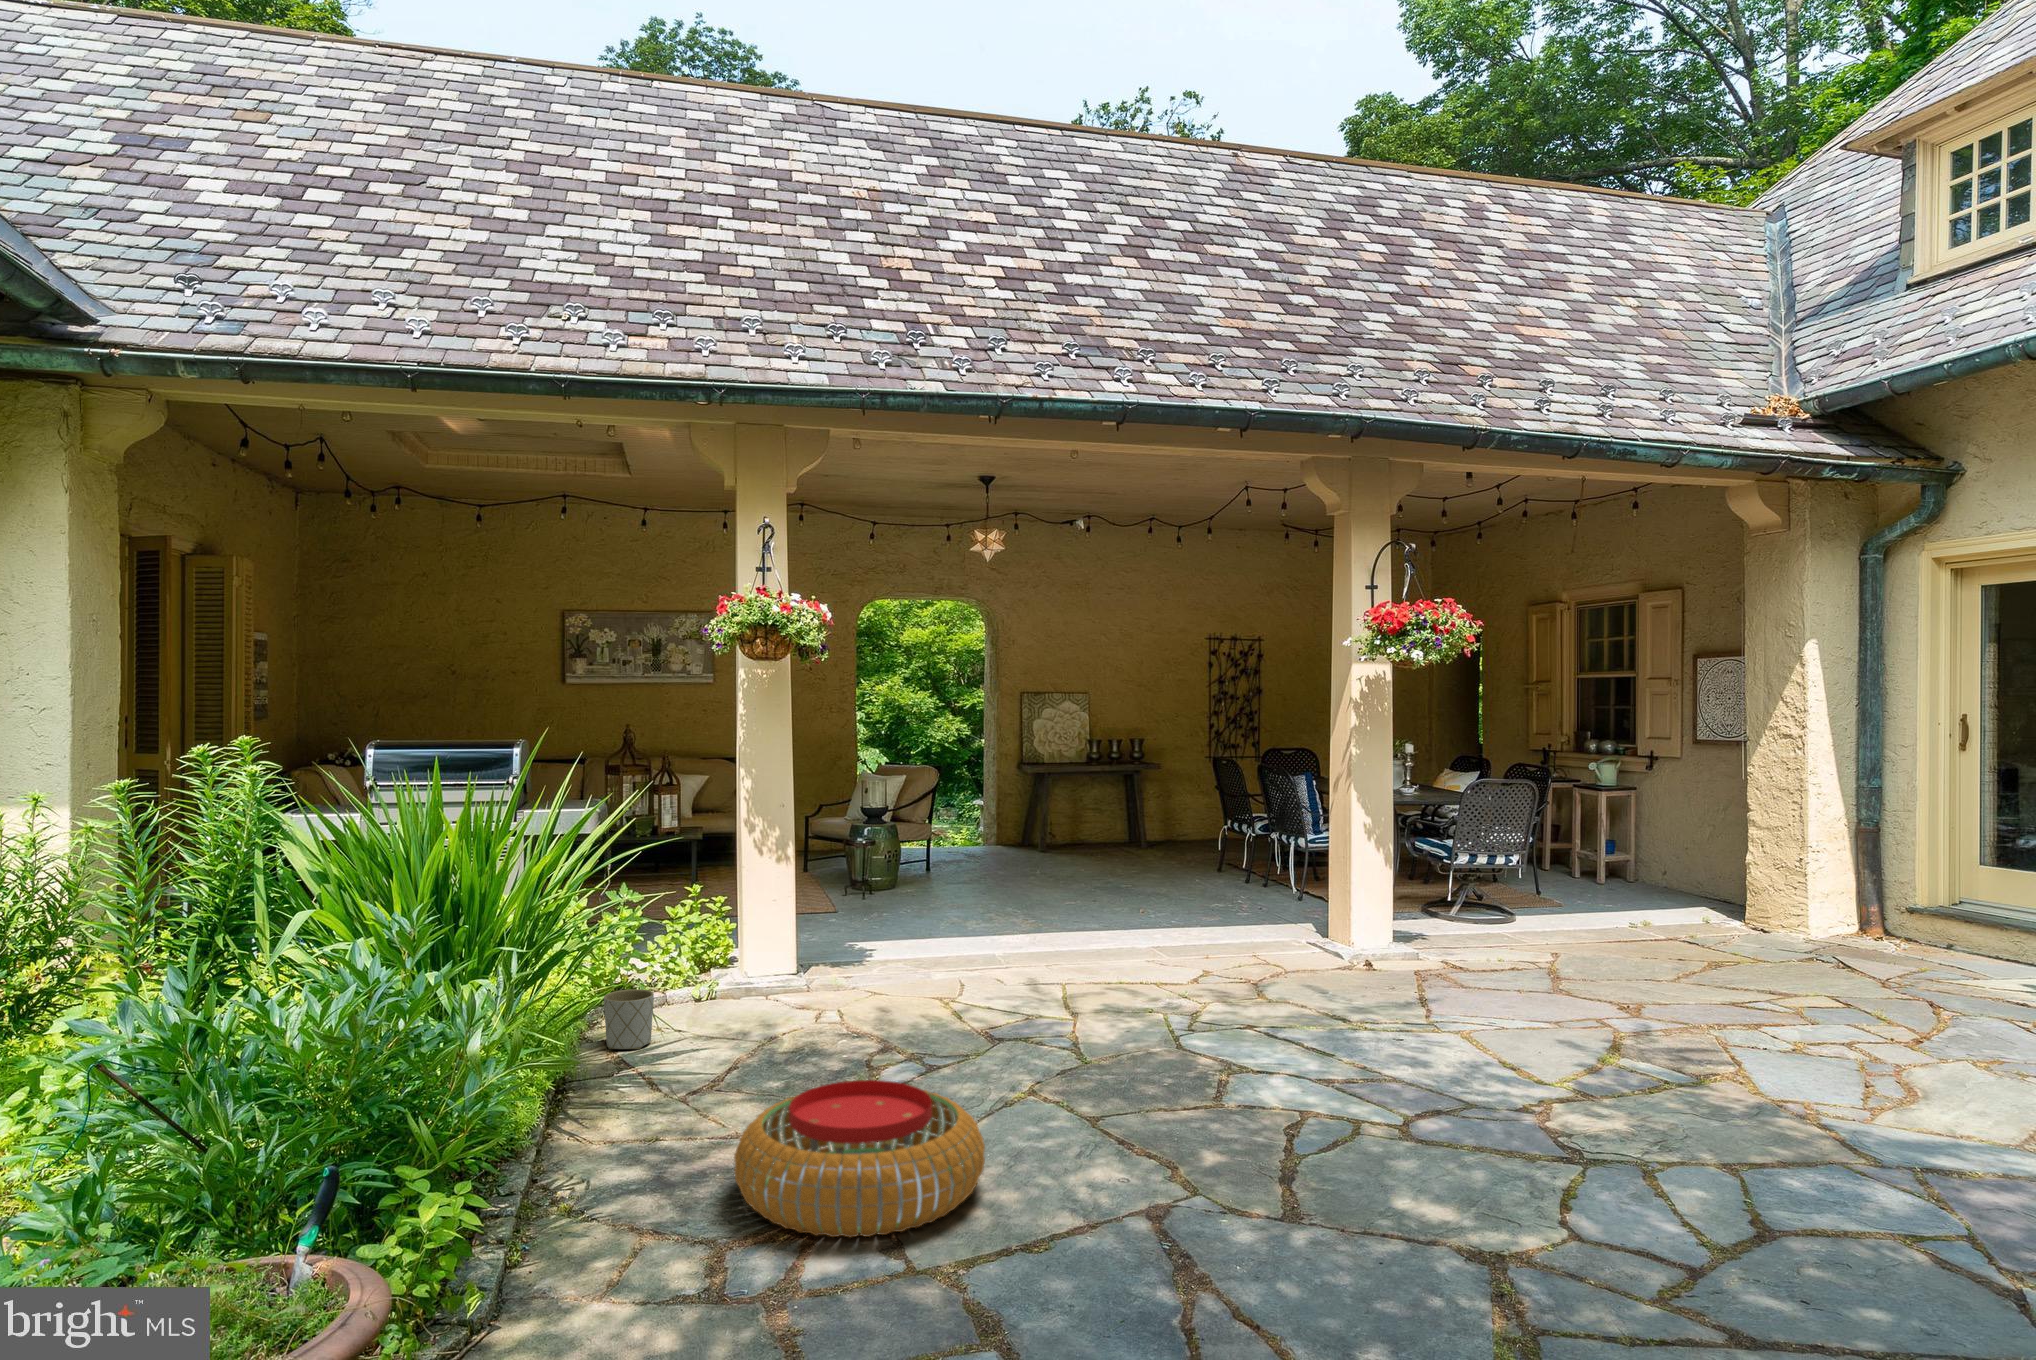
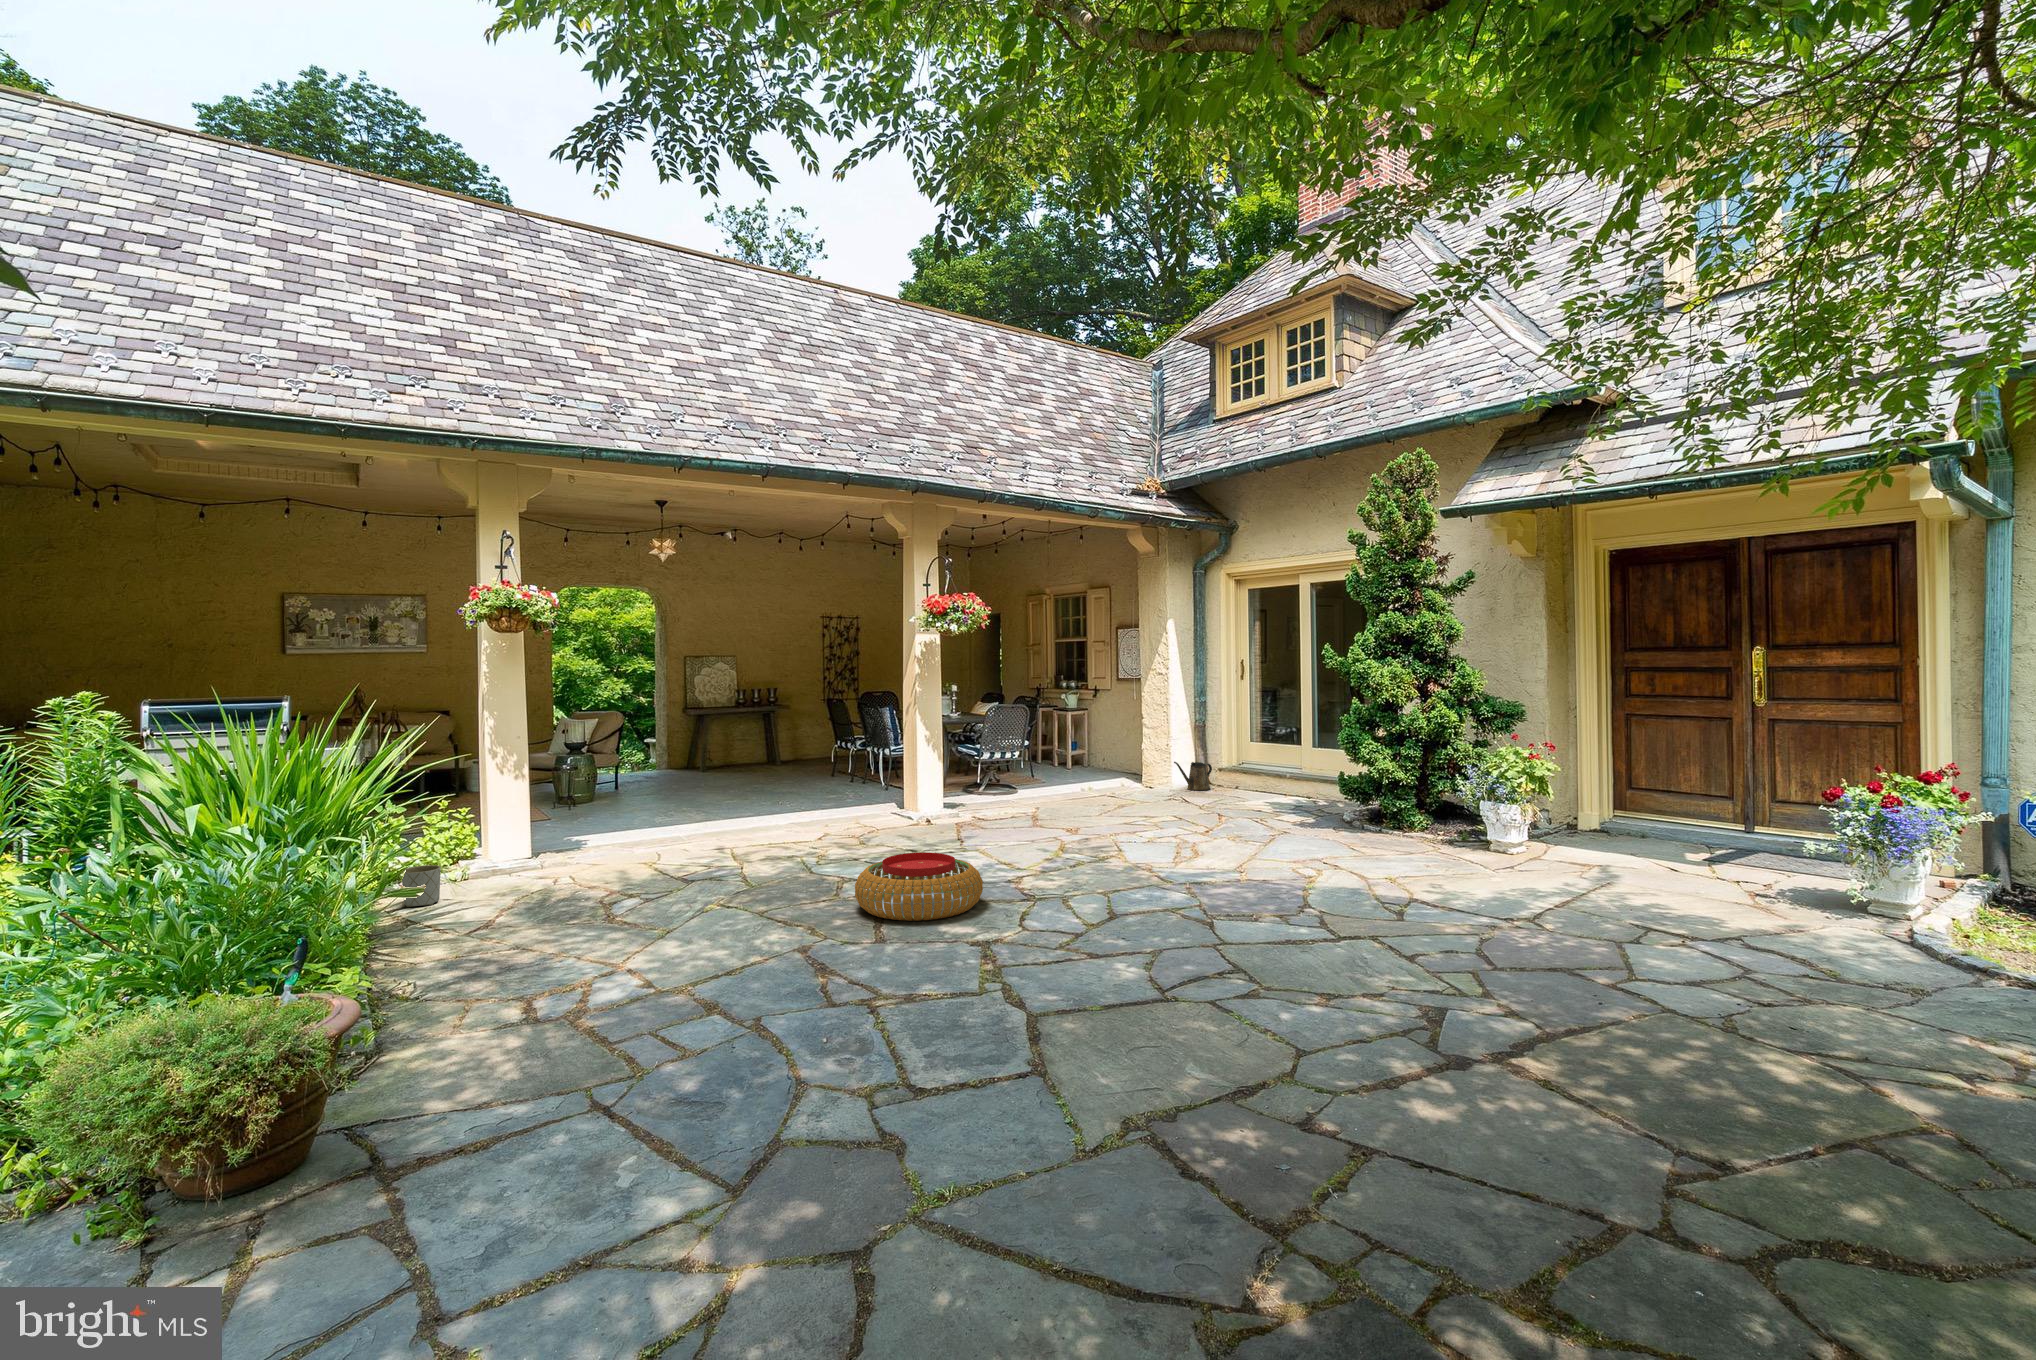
watering can: none [1823,891,1900,946] -> present [1174,762,1212,791]
pouf: present [734,1080,985,1237] -> present [855,852,983,921]

